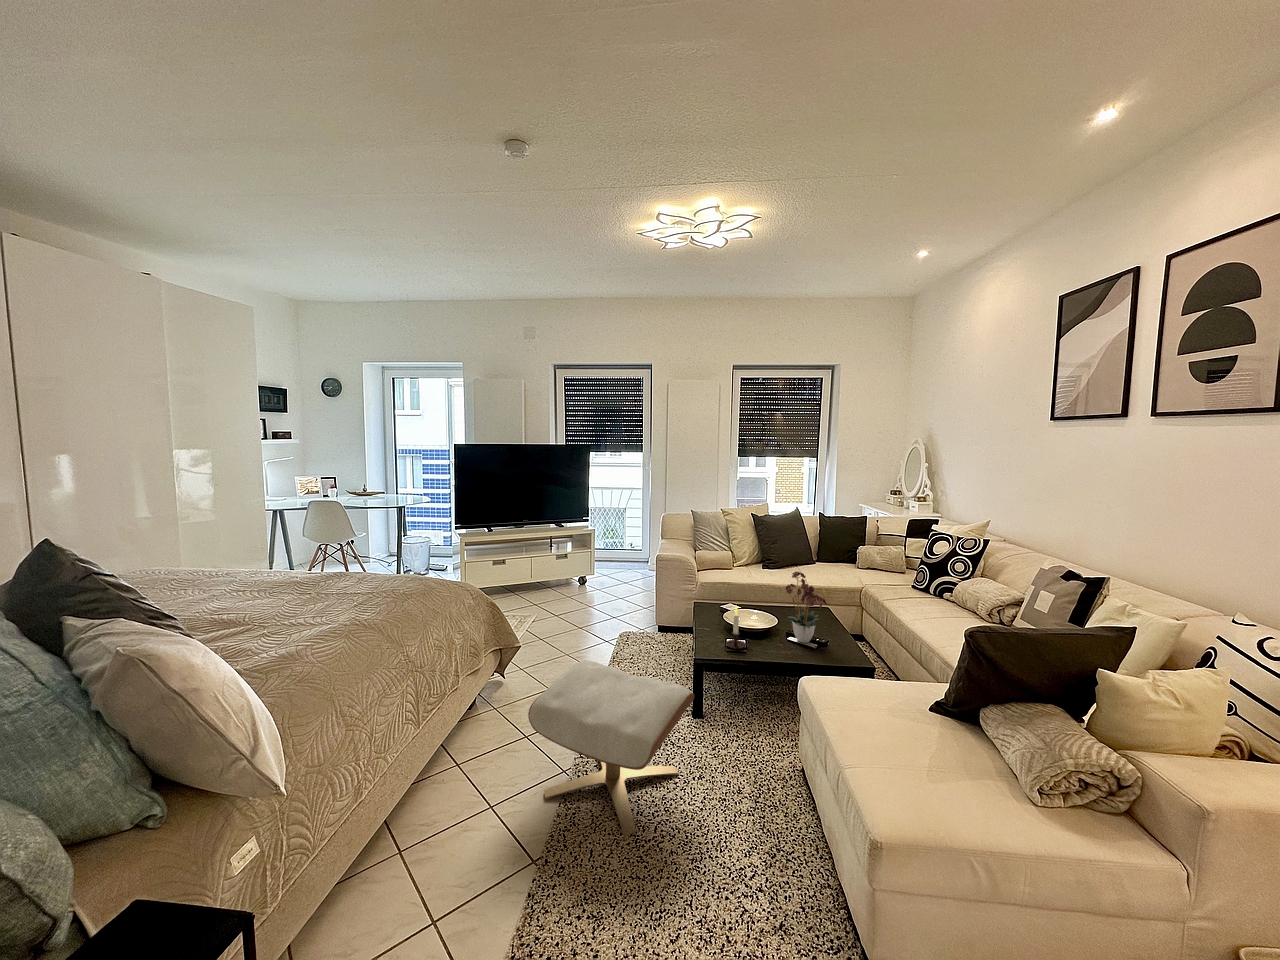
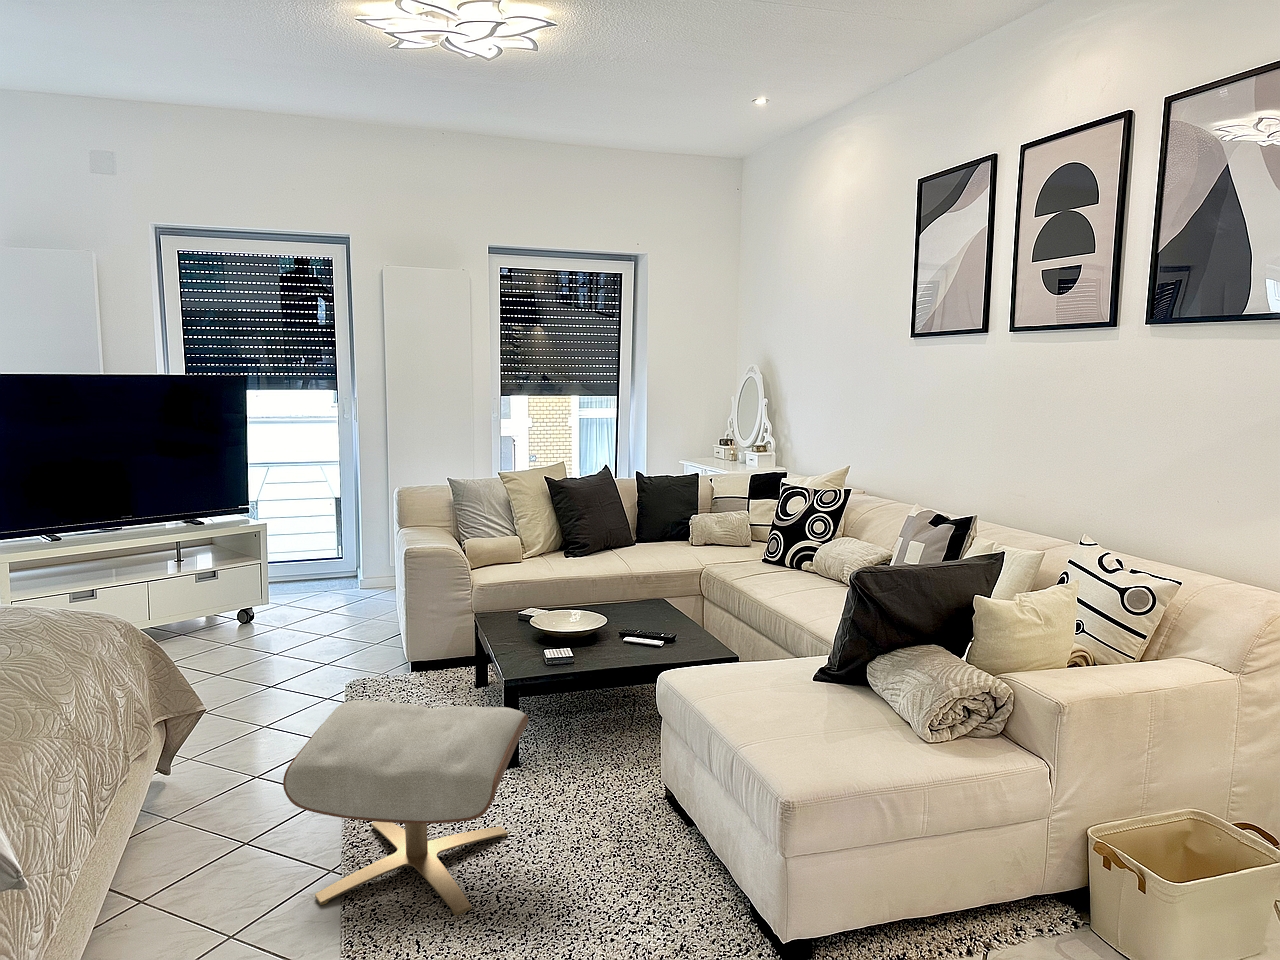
flower arrangement: present [786,571,827,643] -> none [615,541,681,641]
candle: present [726,606,751,649] -> none [545,598,581,660]

